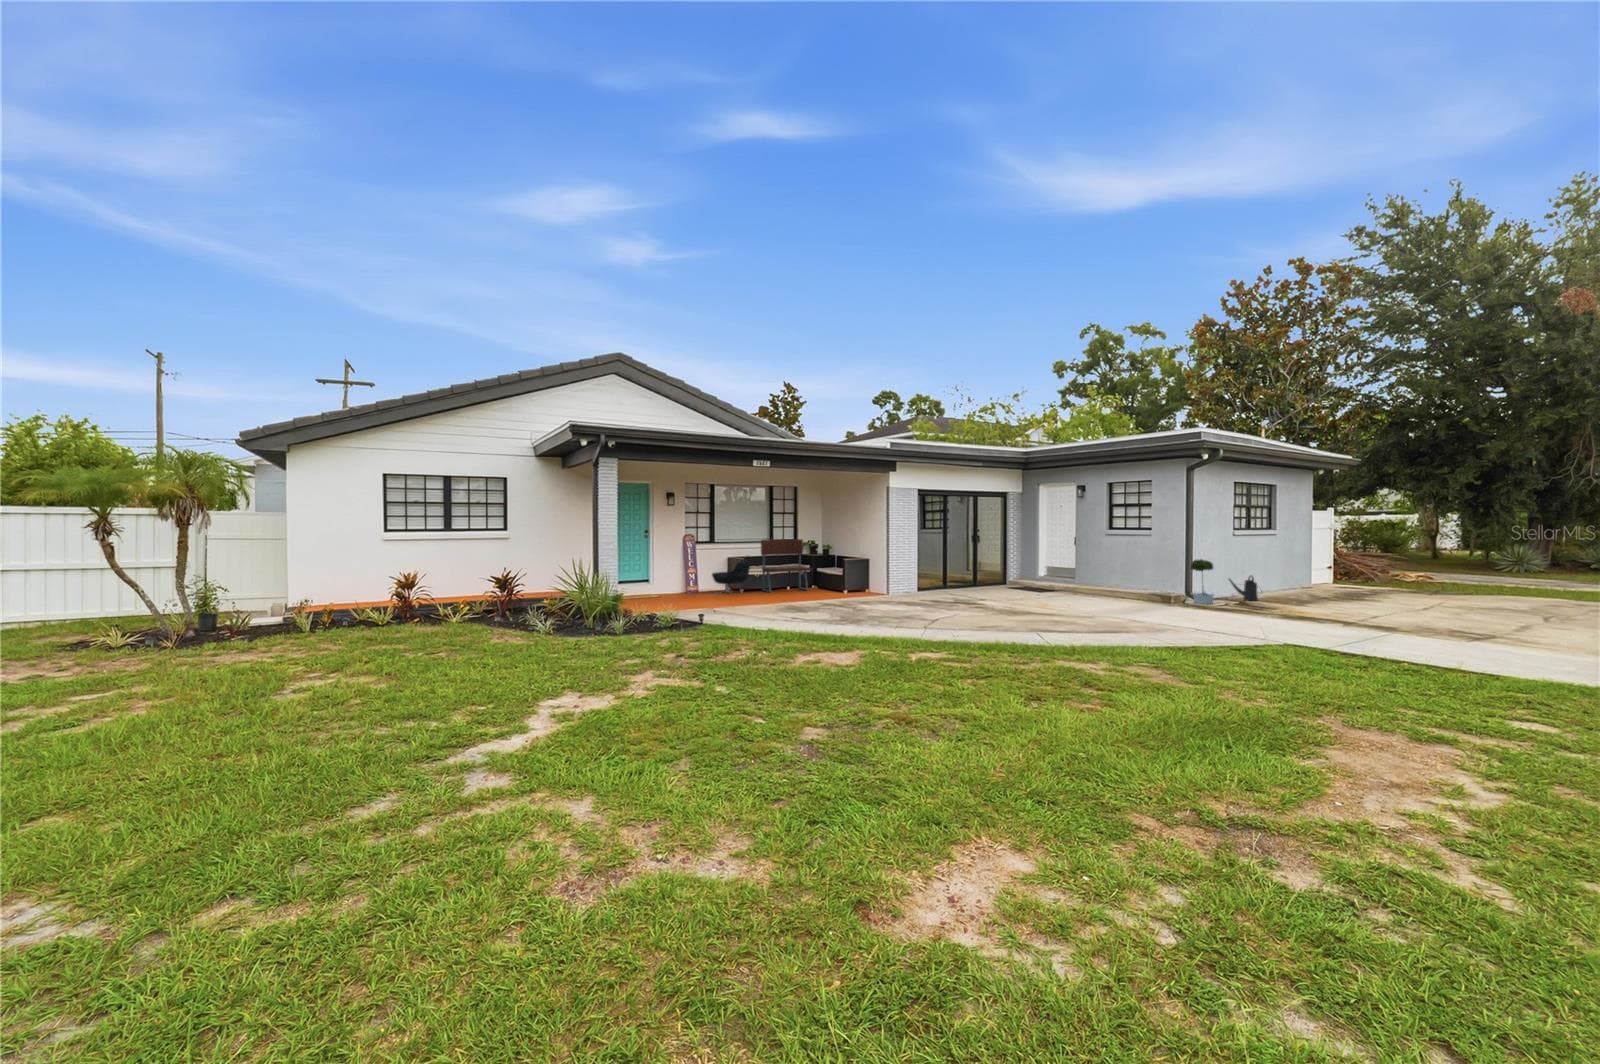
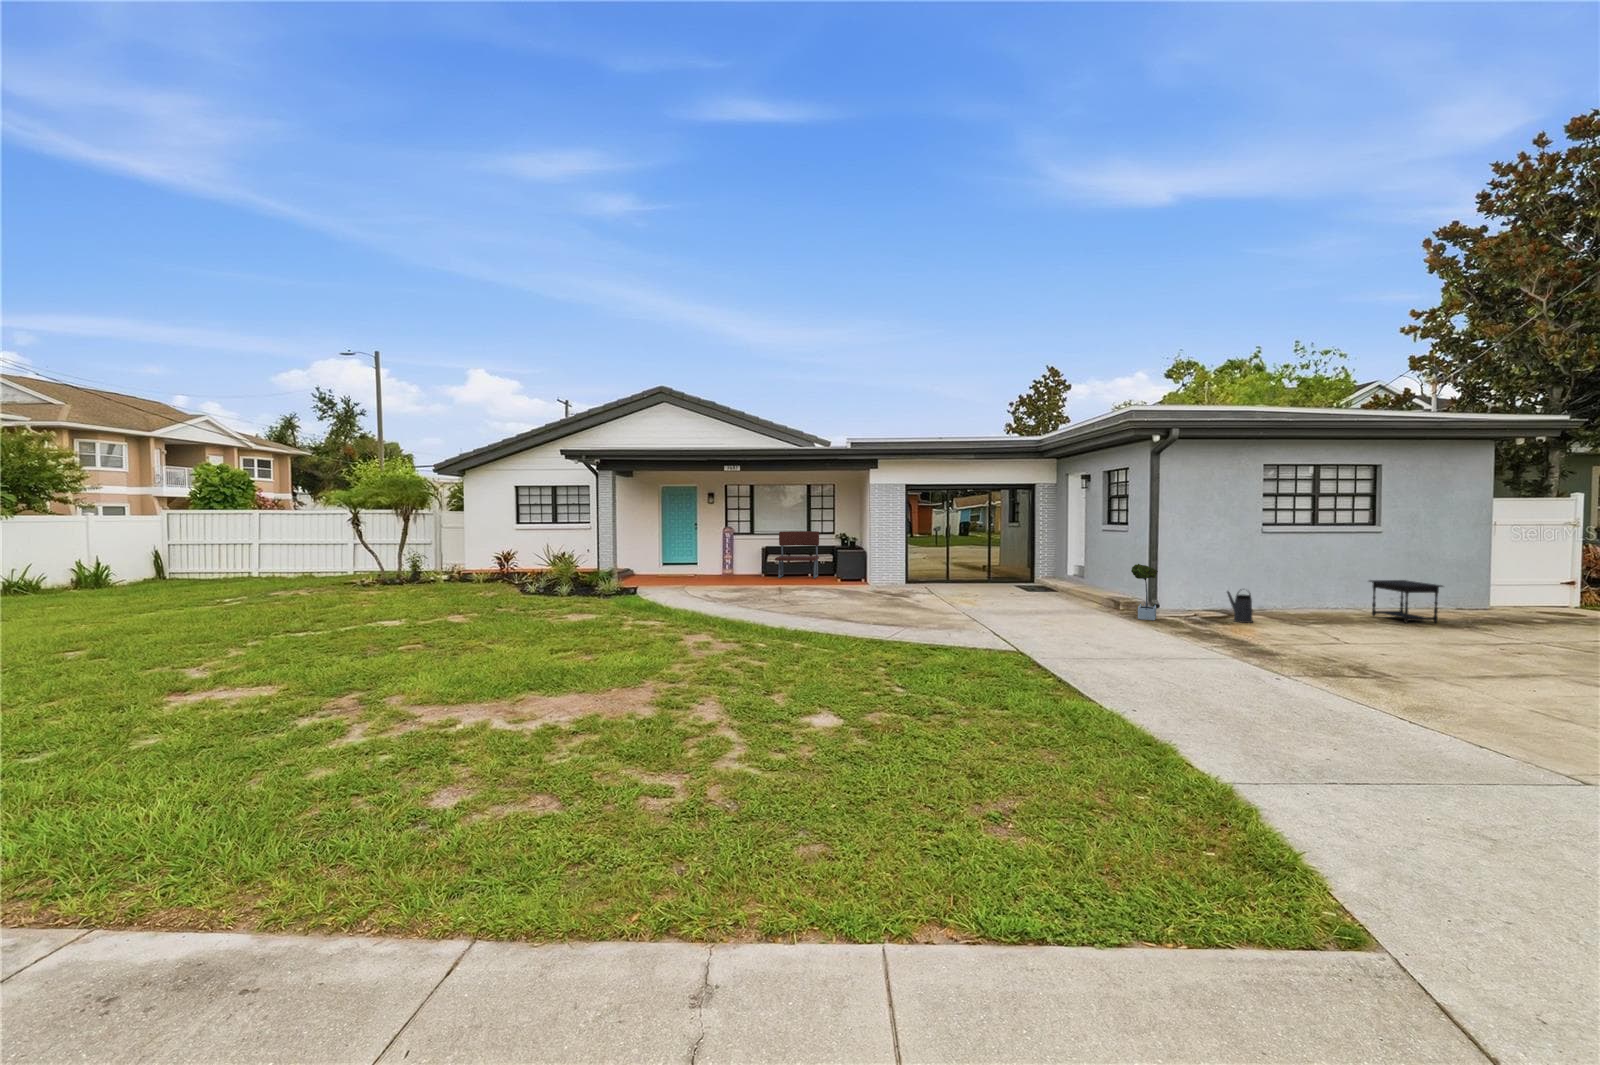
lounge chair: present [712,562,750,592] -> none [736,551,767,577]
side table: none [1273,566,1321,595] -> present [1369,580,1443,623]

